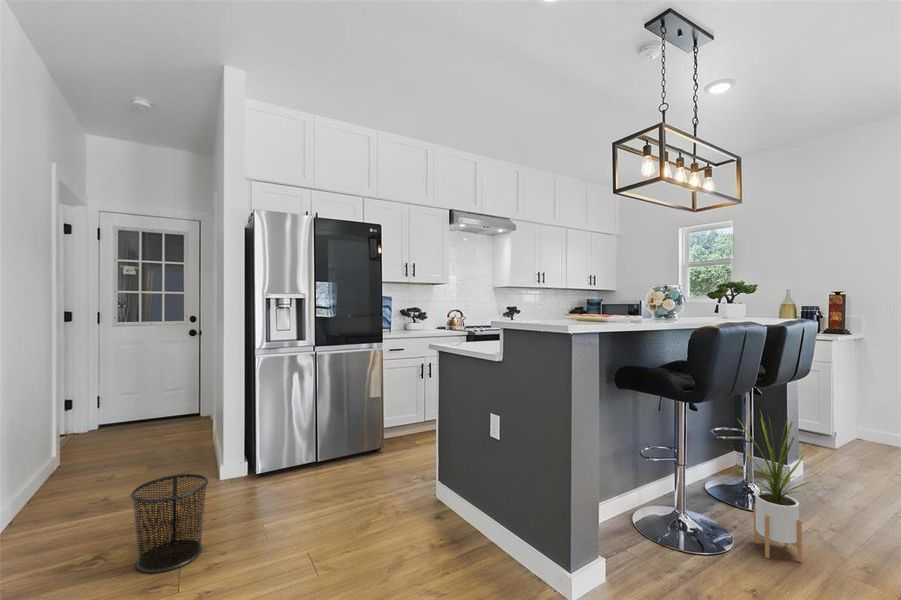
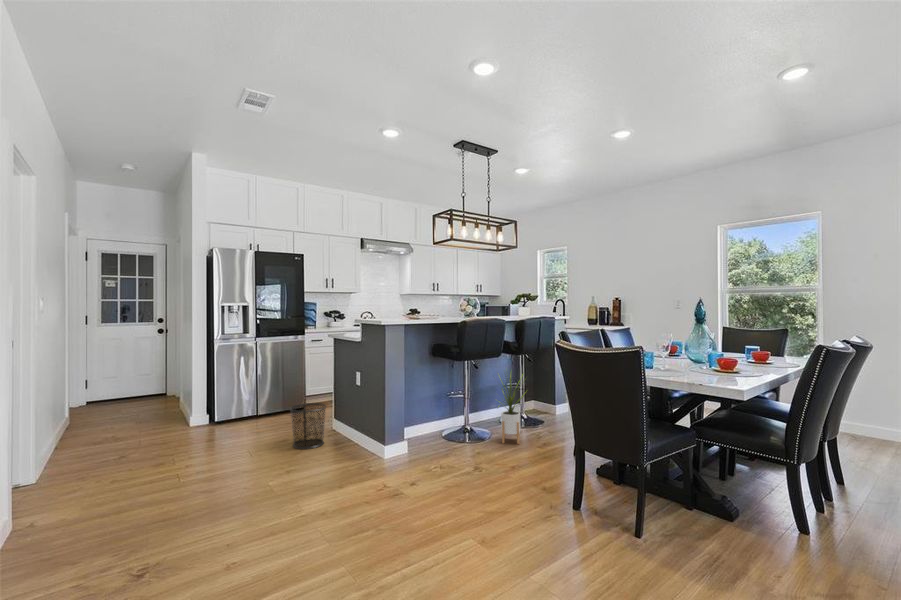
waste bin: present [131,474,208,573] -> present [290,403,326,449]

